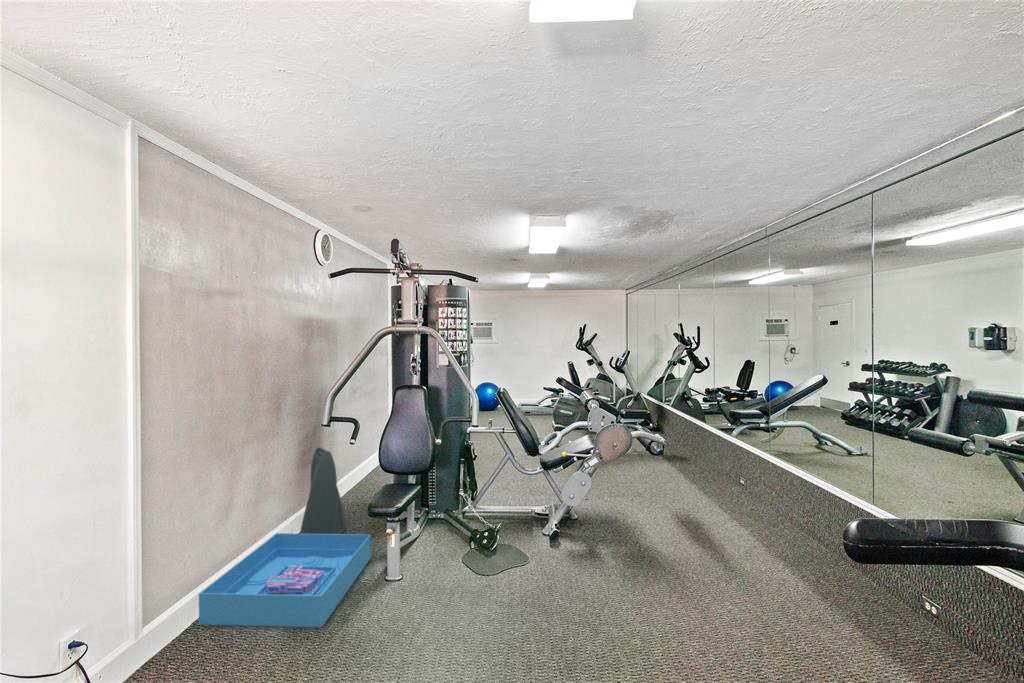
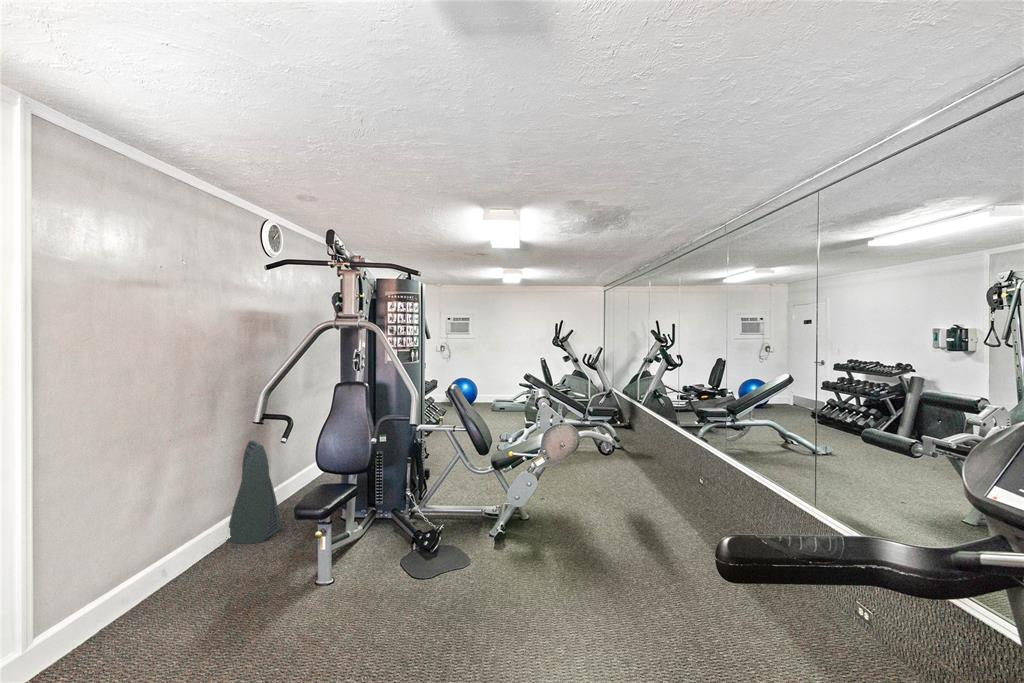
storage bin: present [199,533,371,627] -> none [91,534,302,639]

